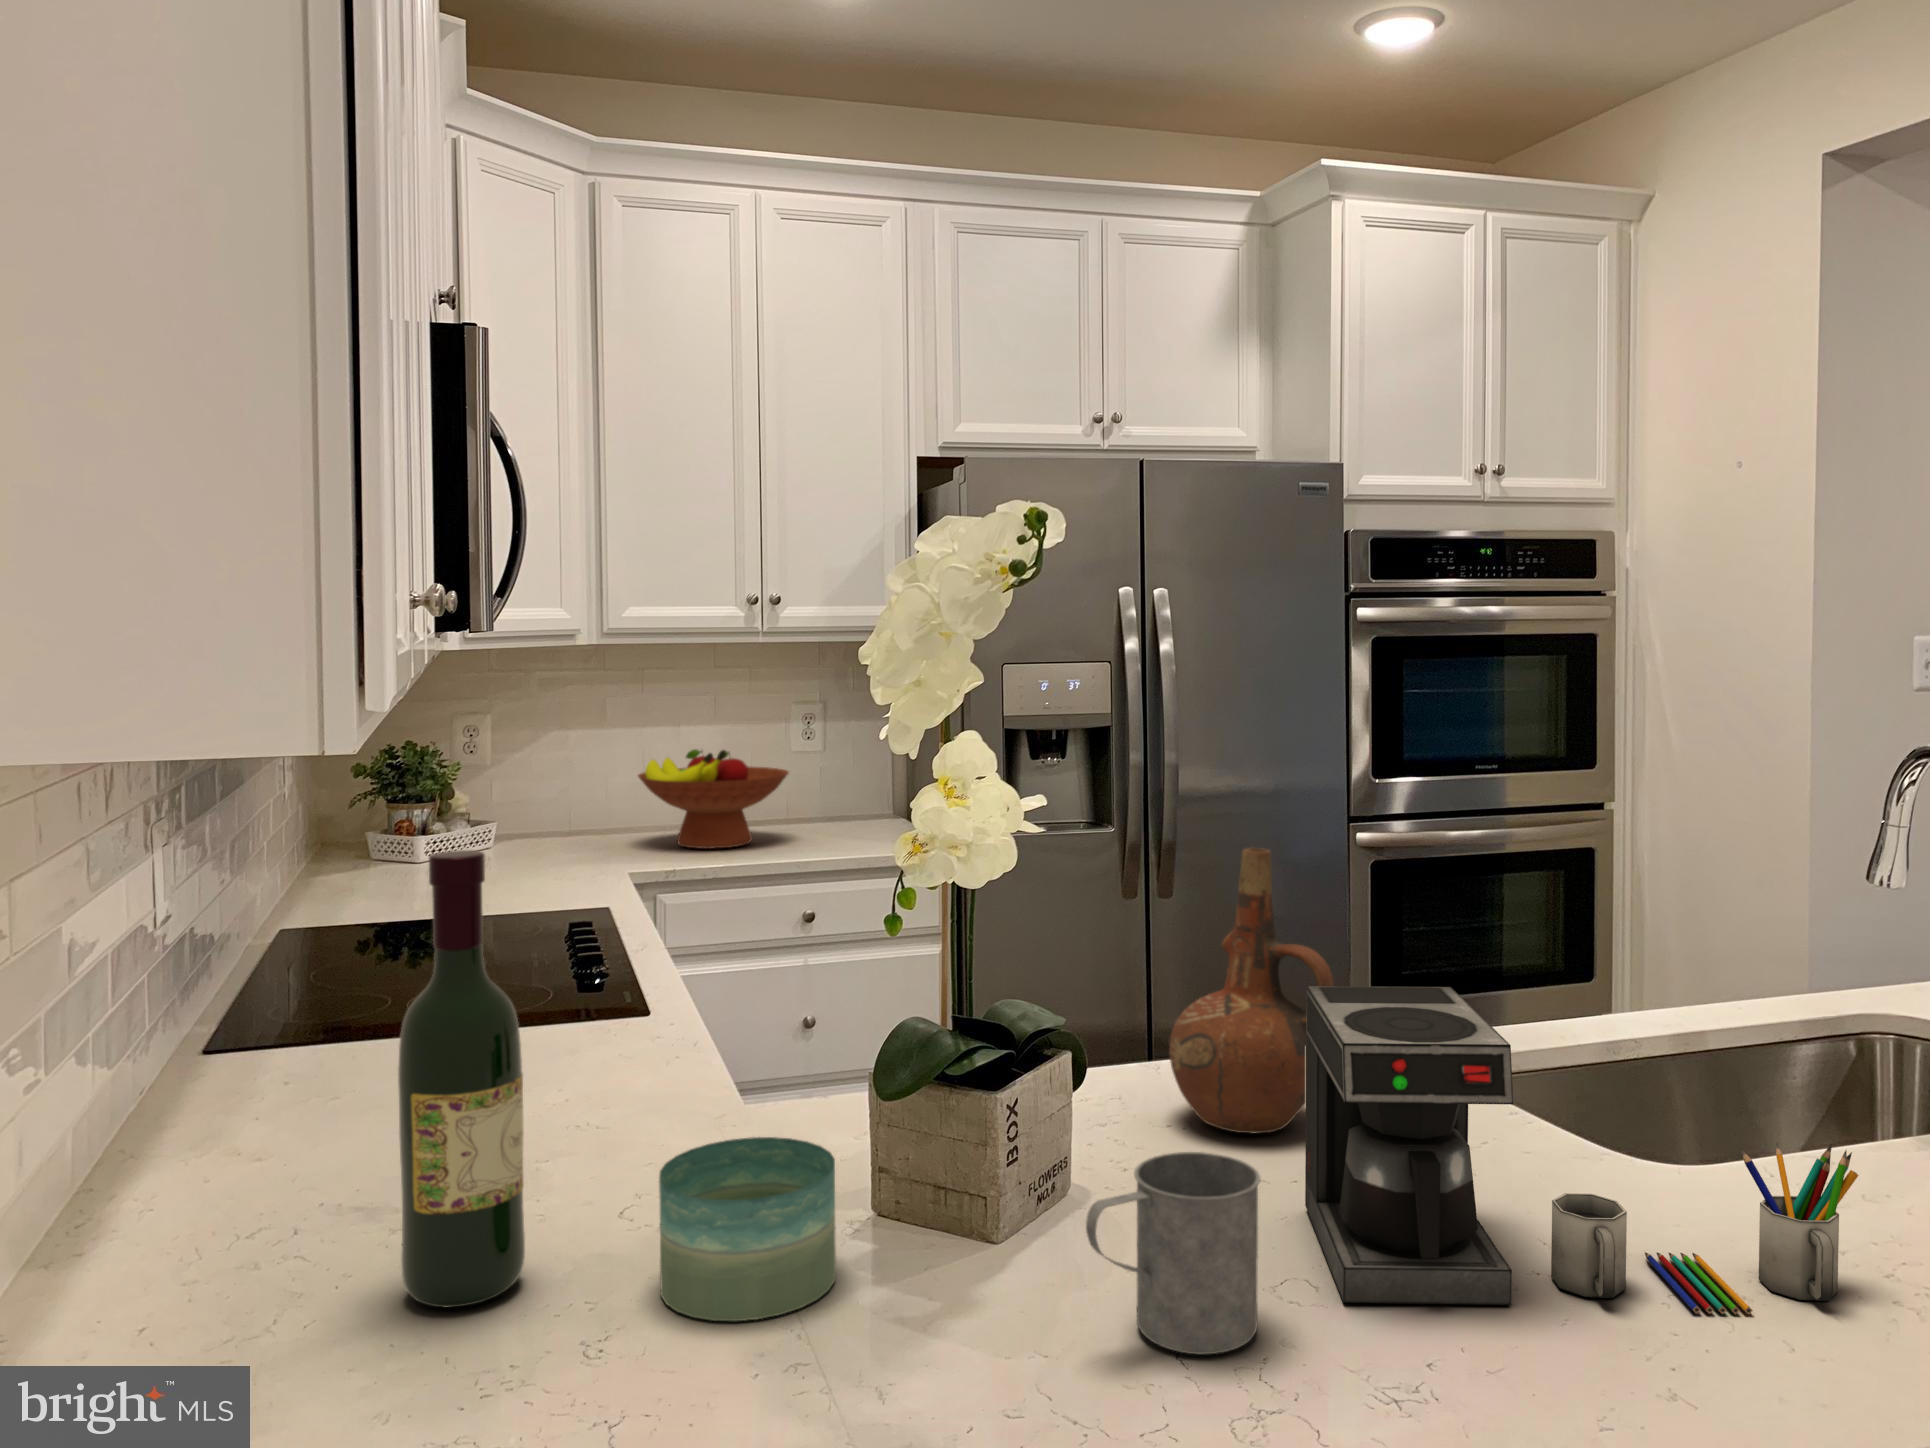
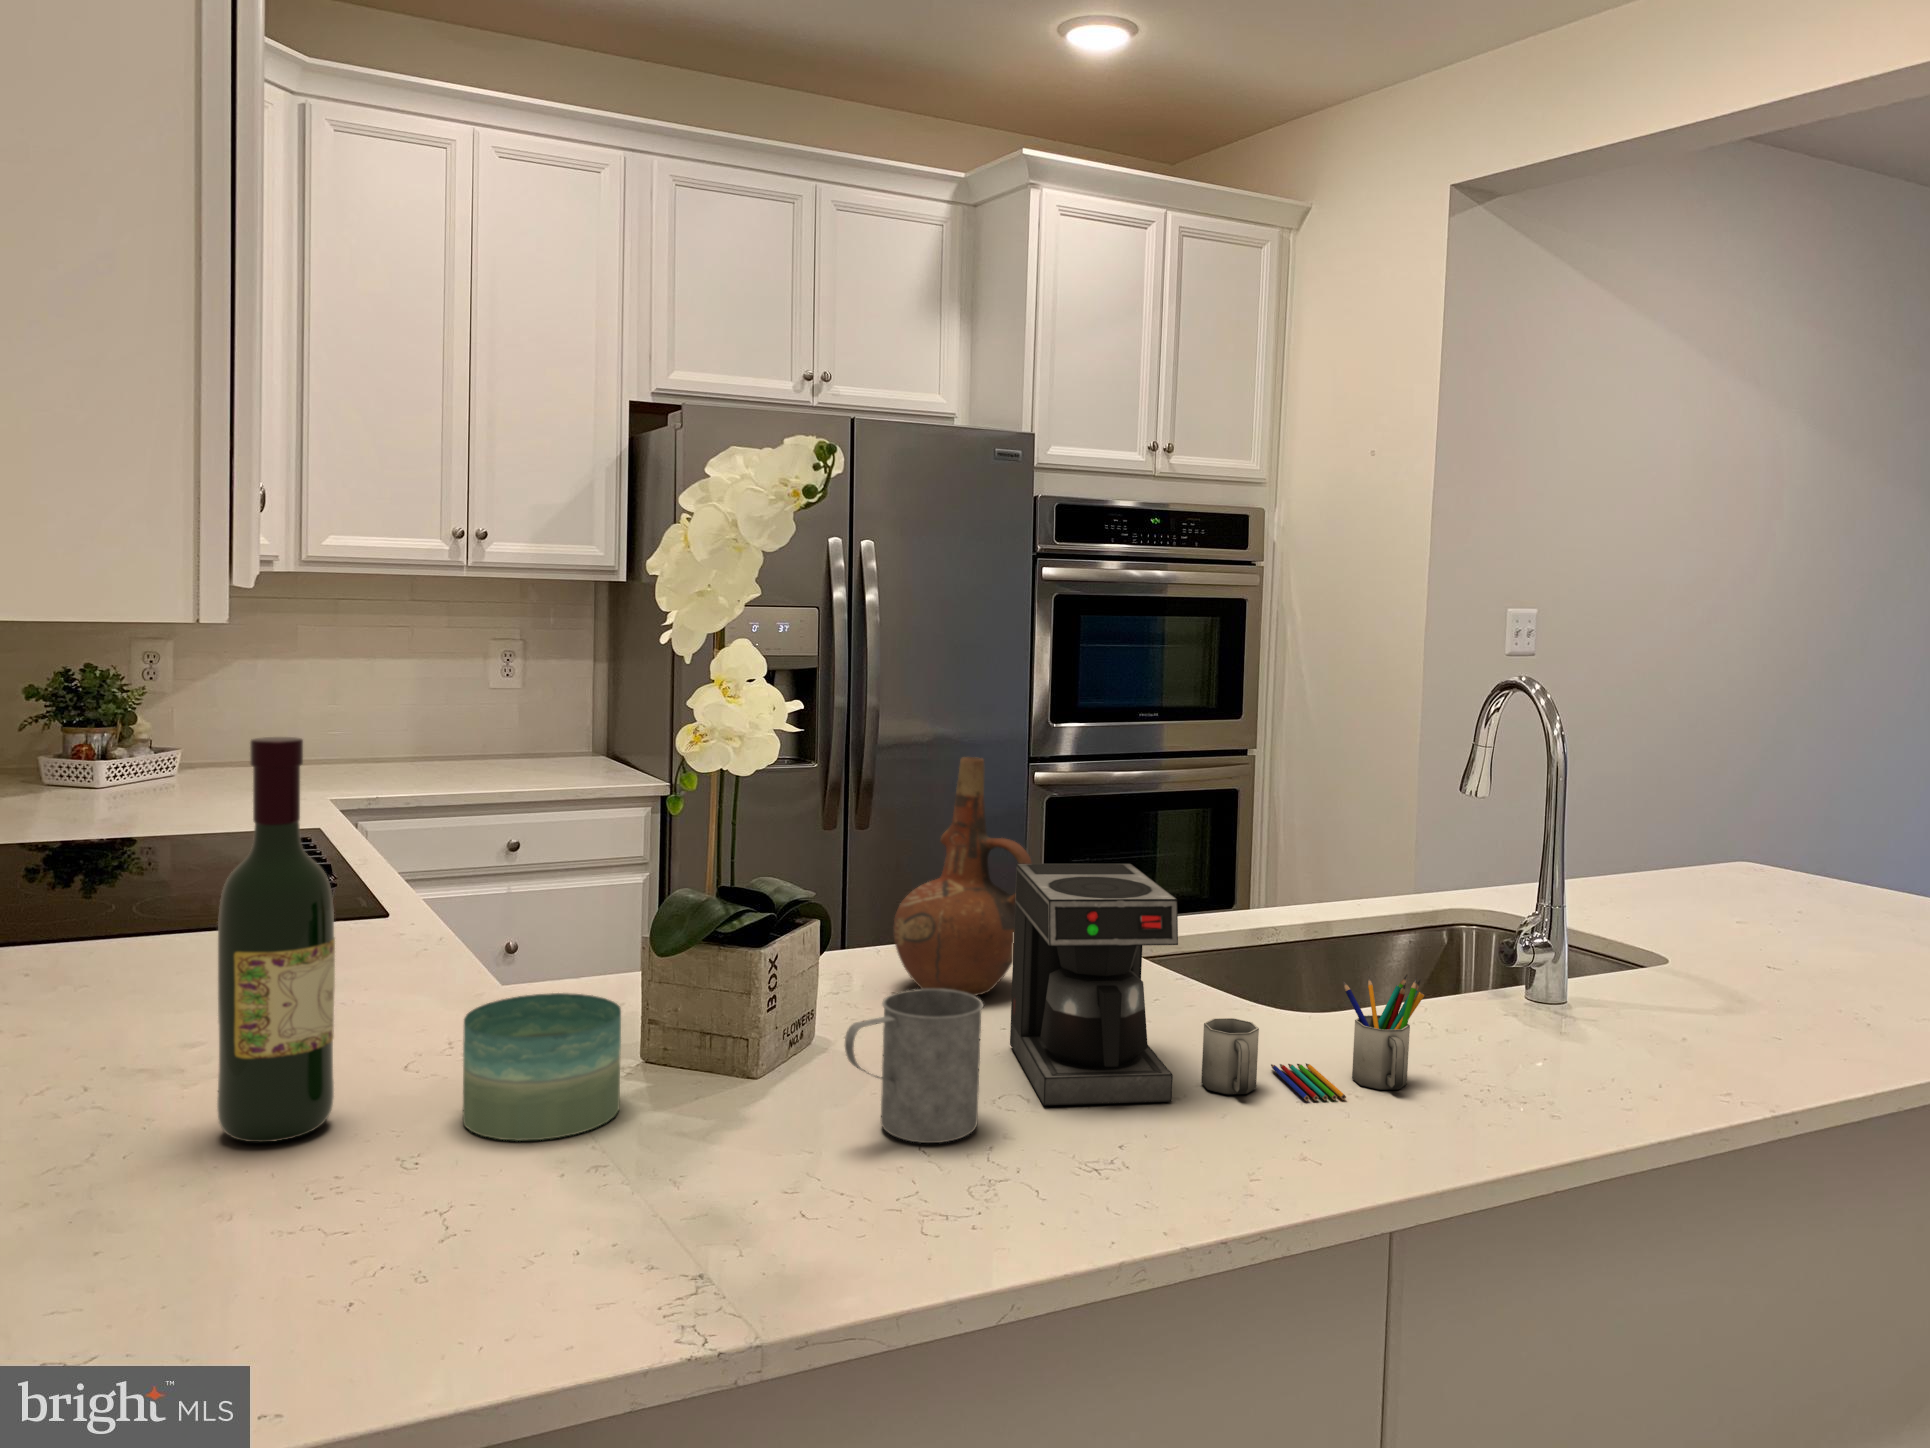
fruit bowl: present [638,749,789,849] -> none [337,680,497,779]

